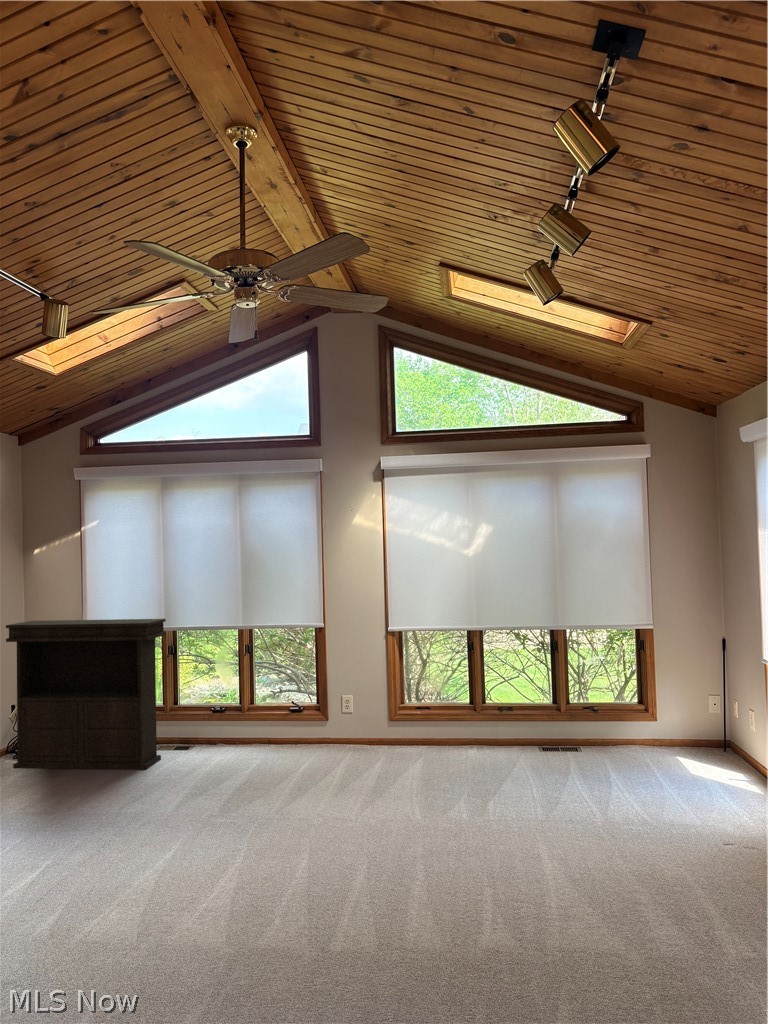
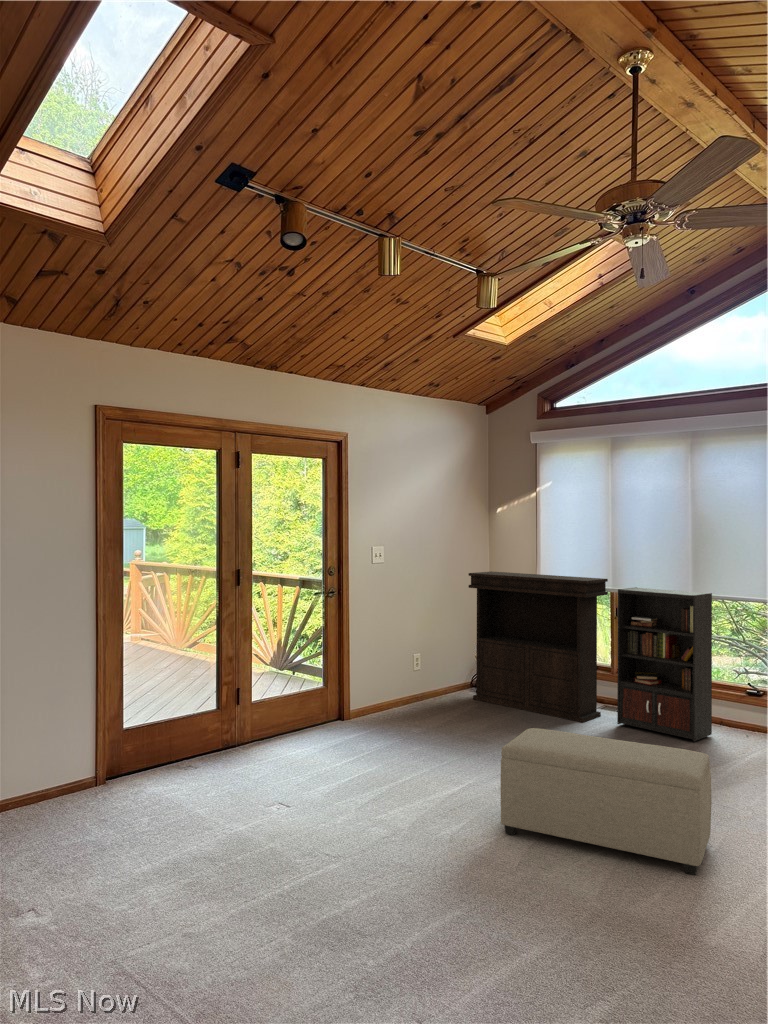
bookcase: none [179,624,297,766] -> present [617,587,749,741]
ottoman: none [105,776,308,911] -> present [501,728,712,875]

